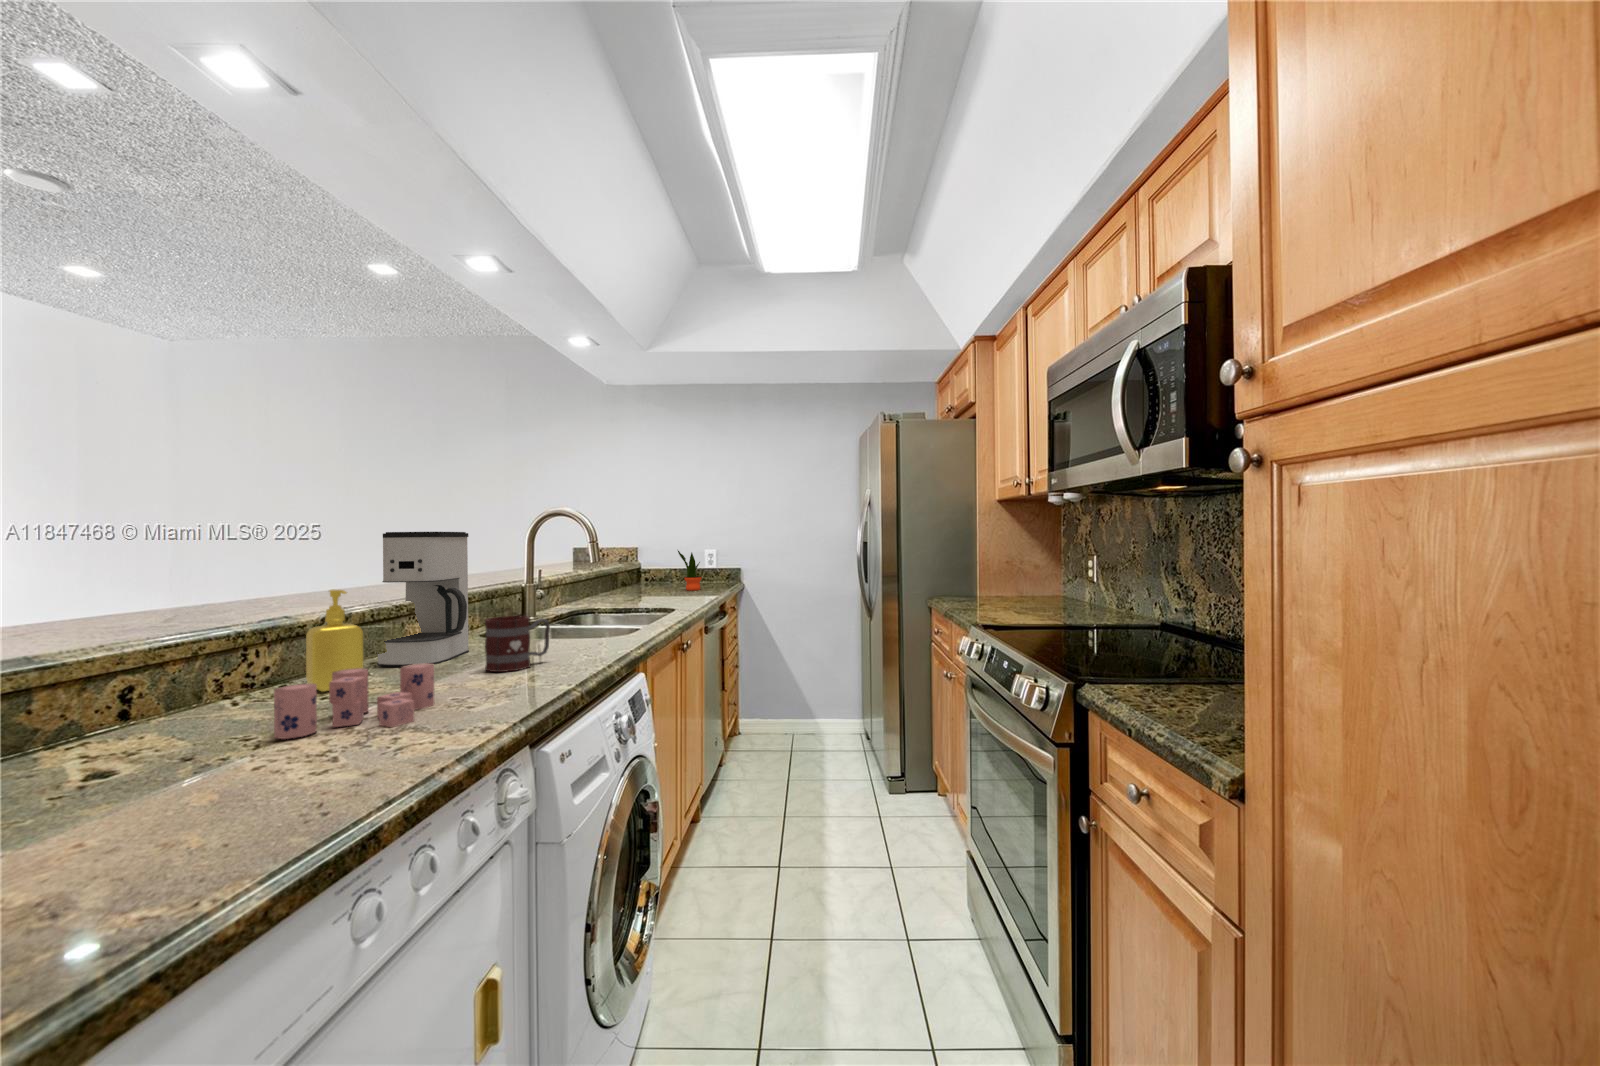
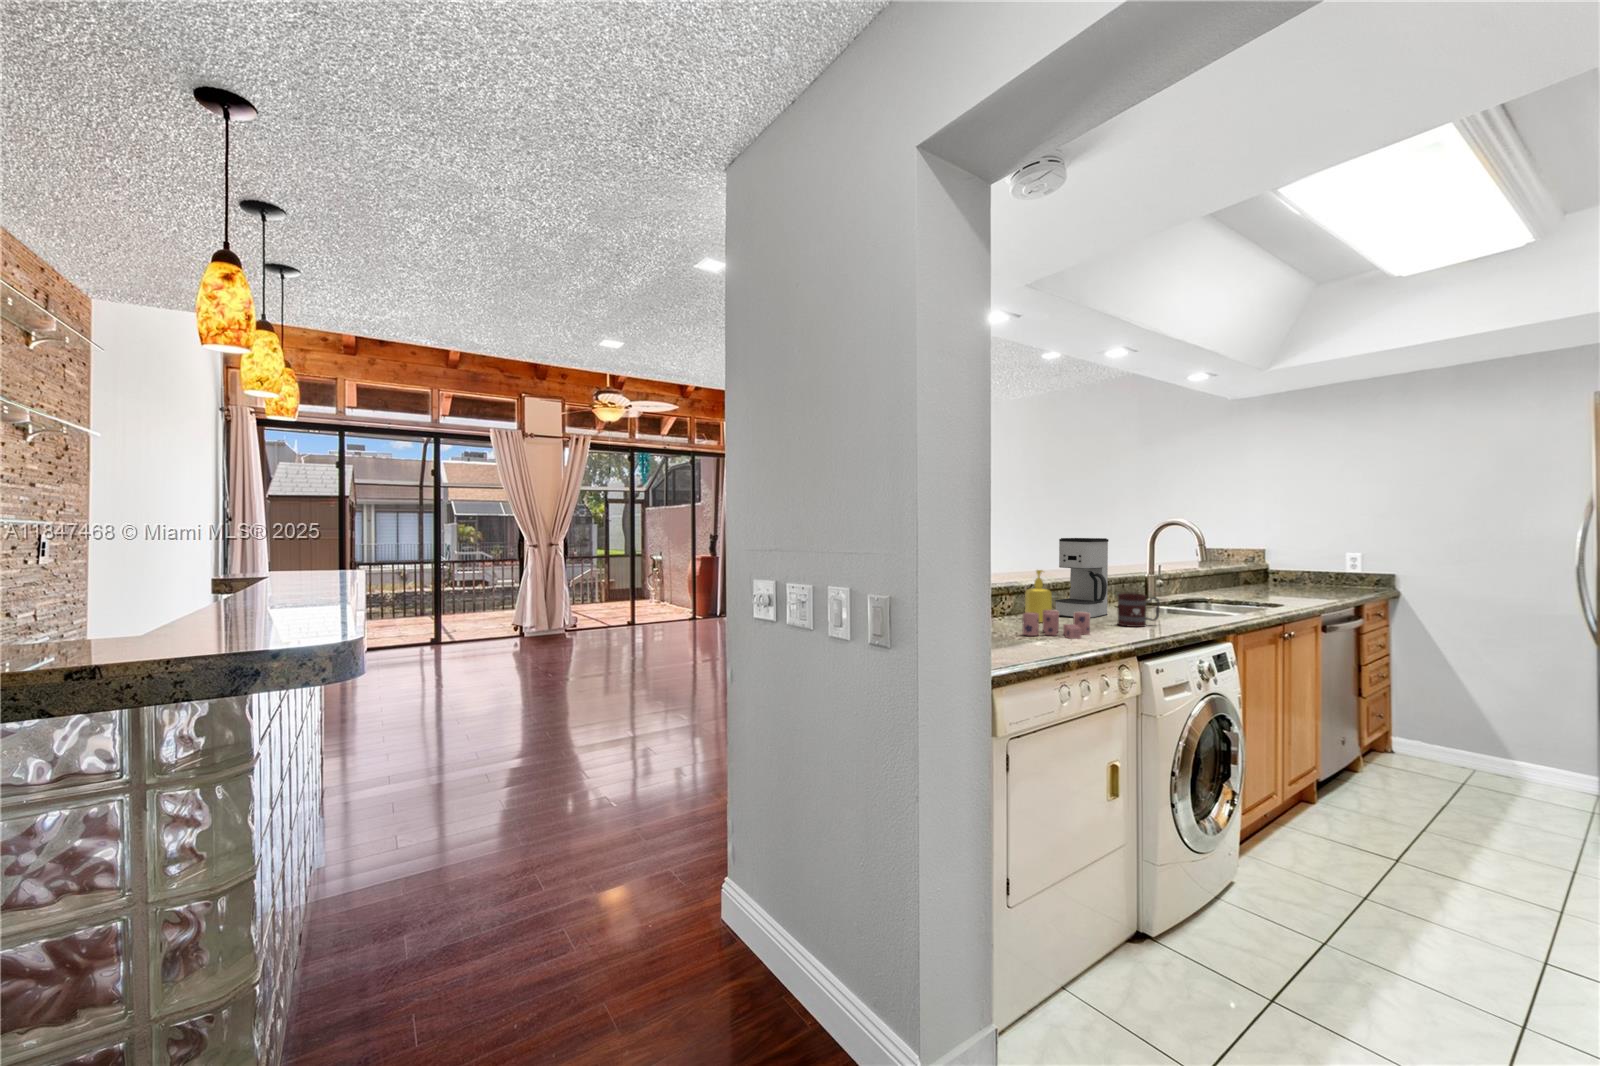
potted plant: present [678,551,702,591] -> none [1308,552,1338,594]

